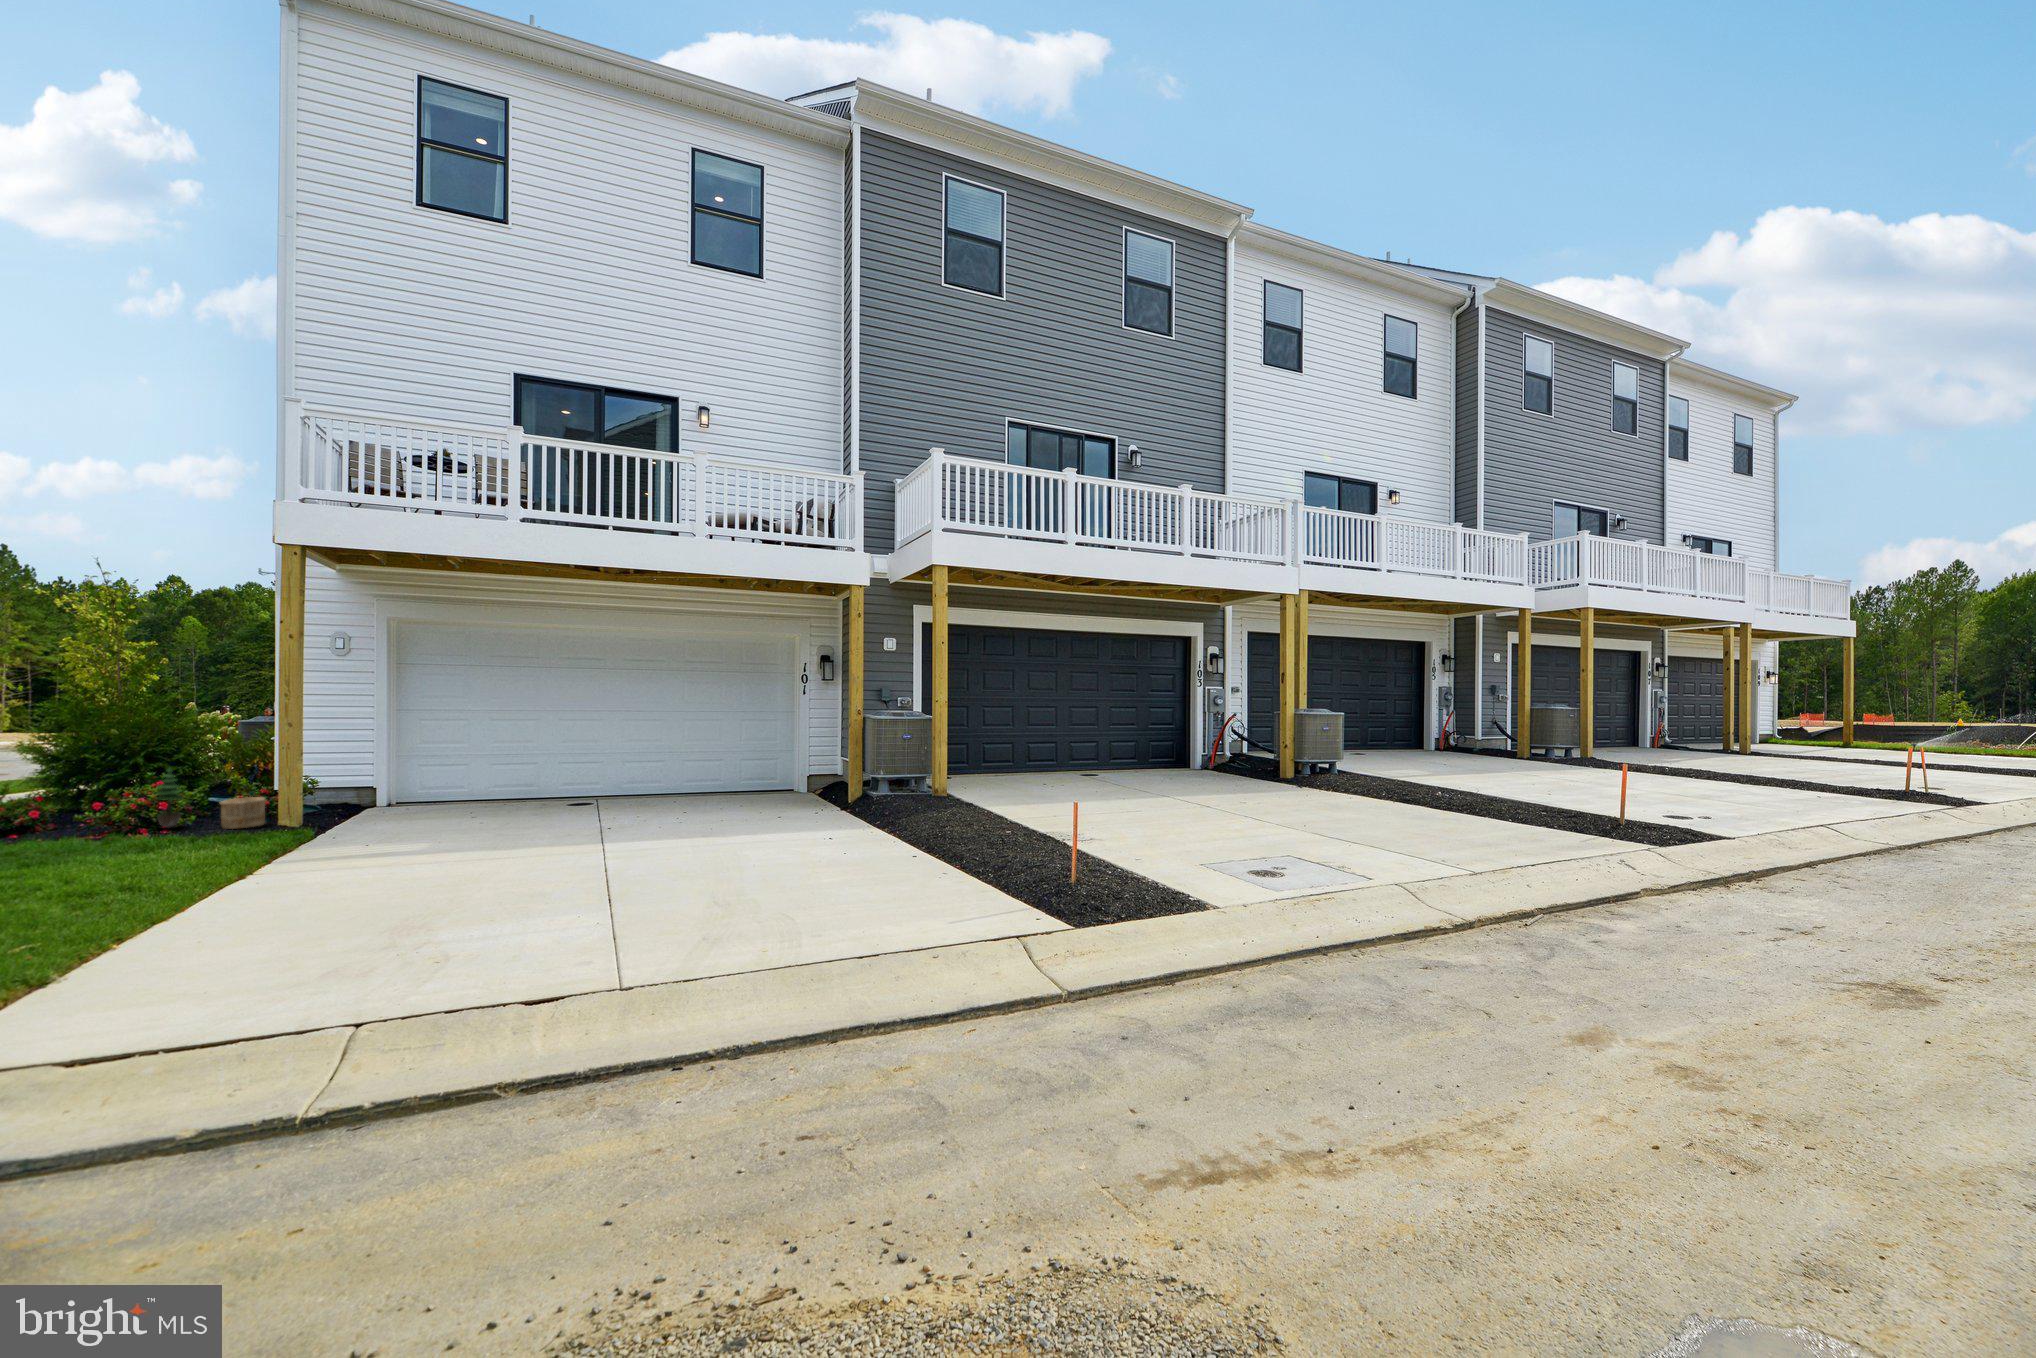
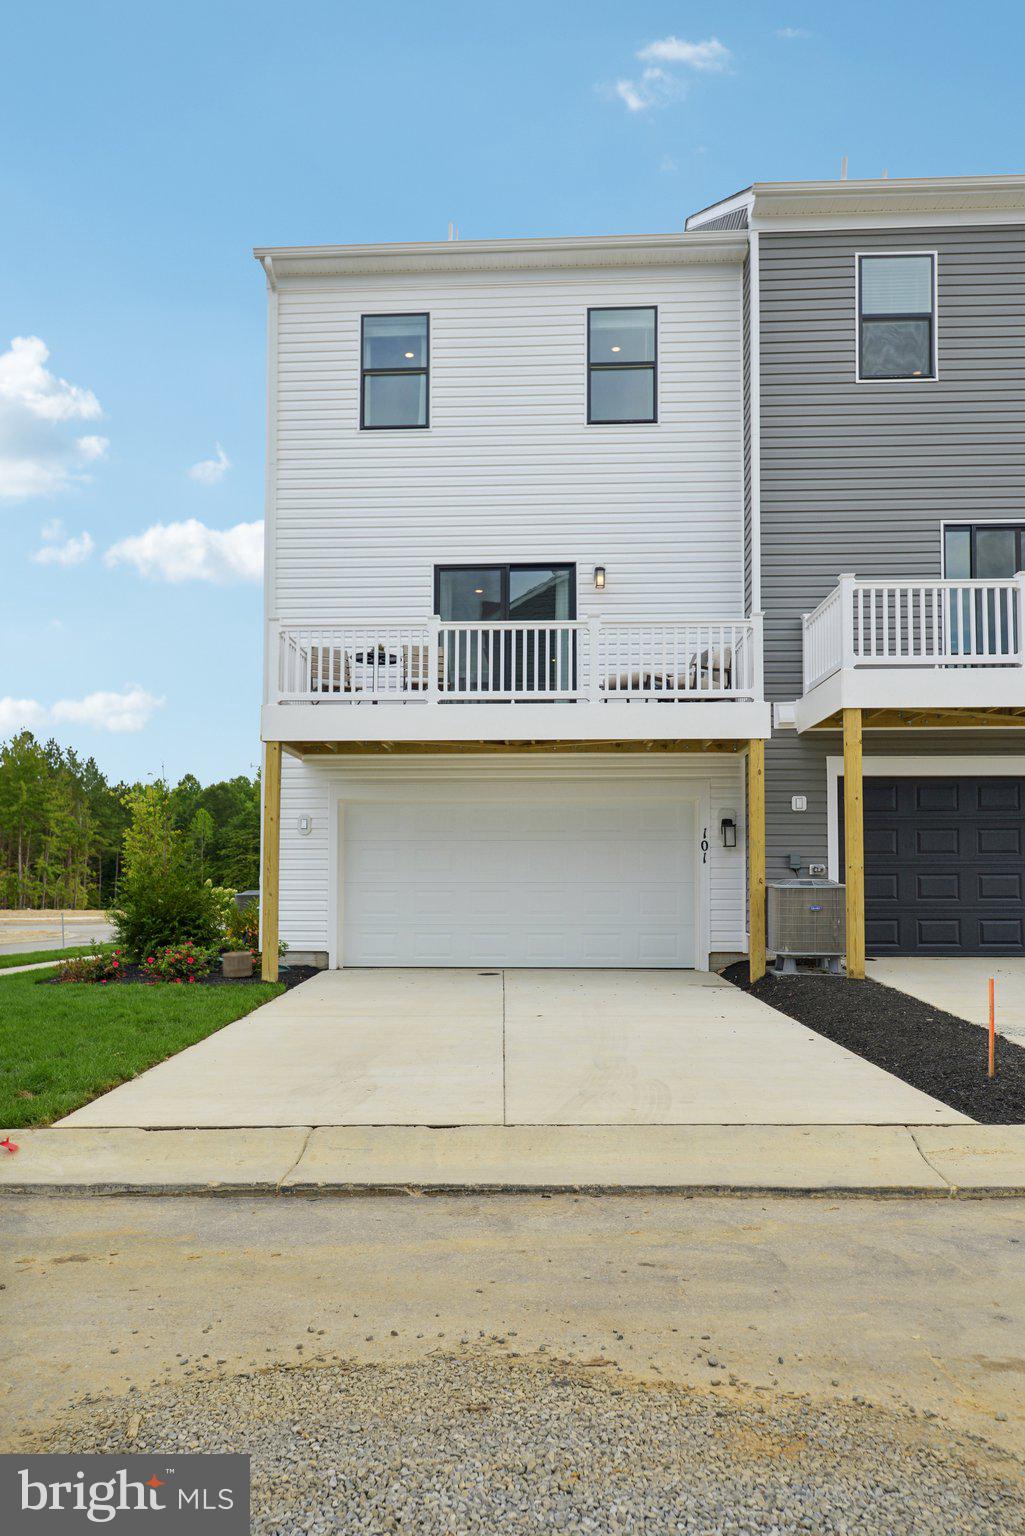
potted tree: present [157,768,183,828] -> none [180,923,200,975]

